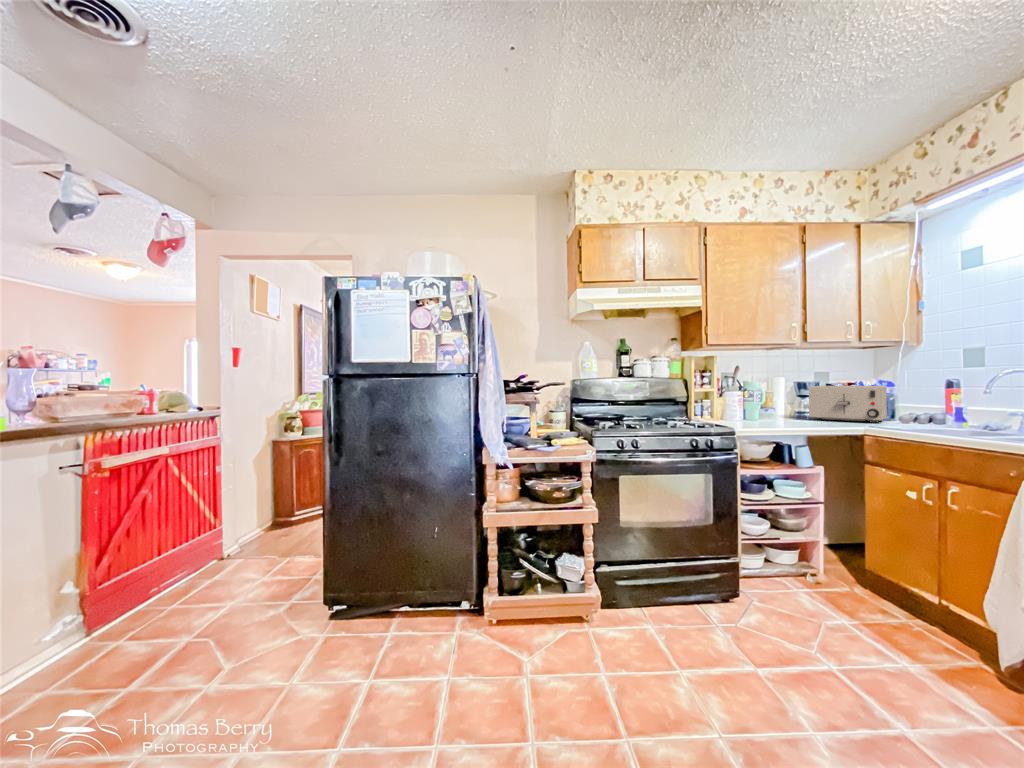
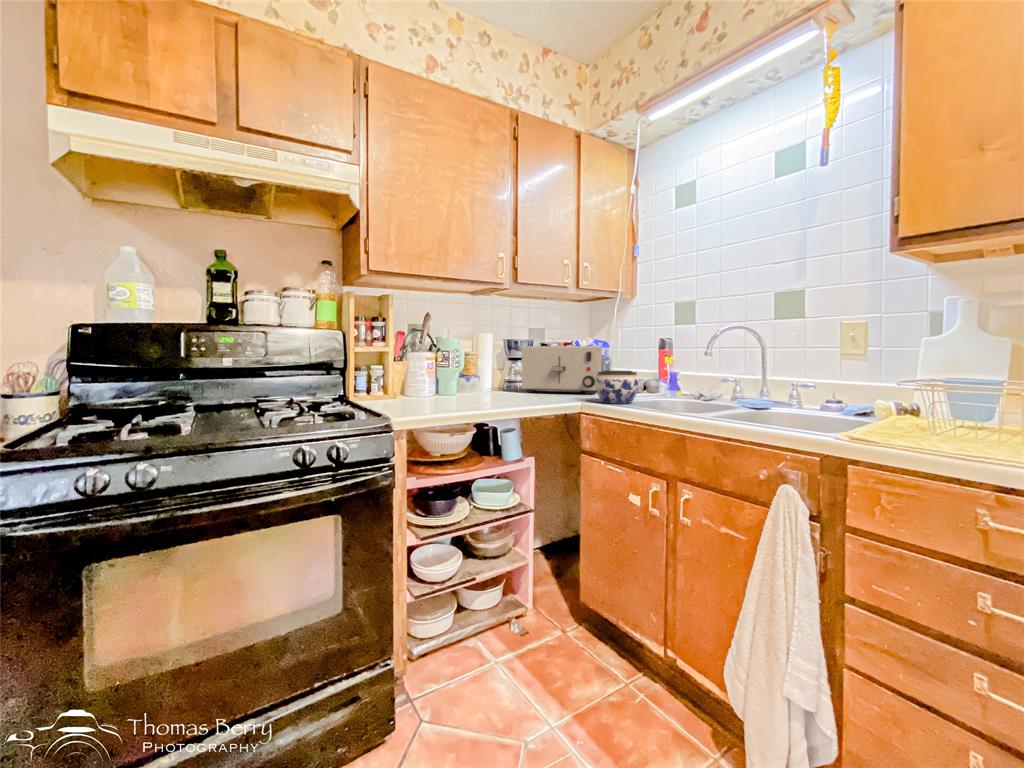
jar: none [879,406,921,430] -> present [595,371,639,404]

